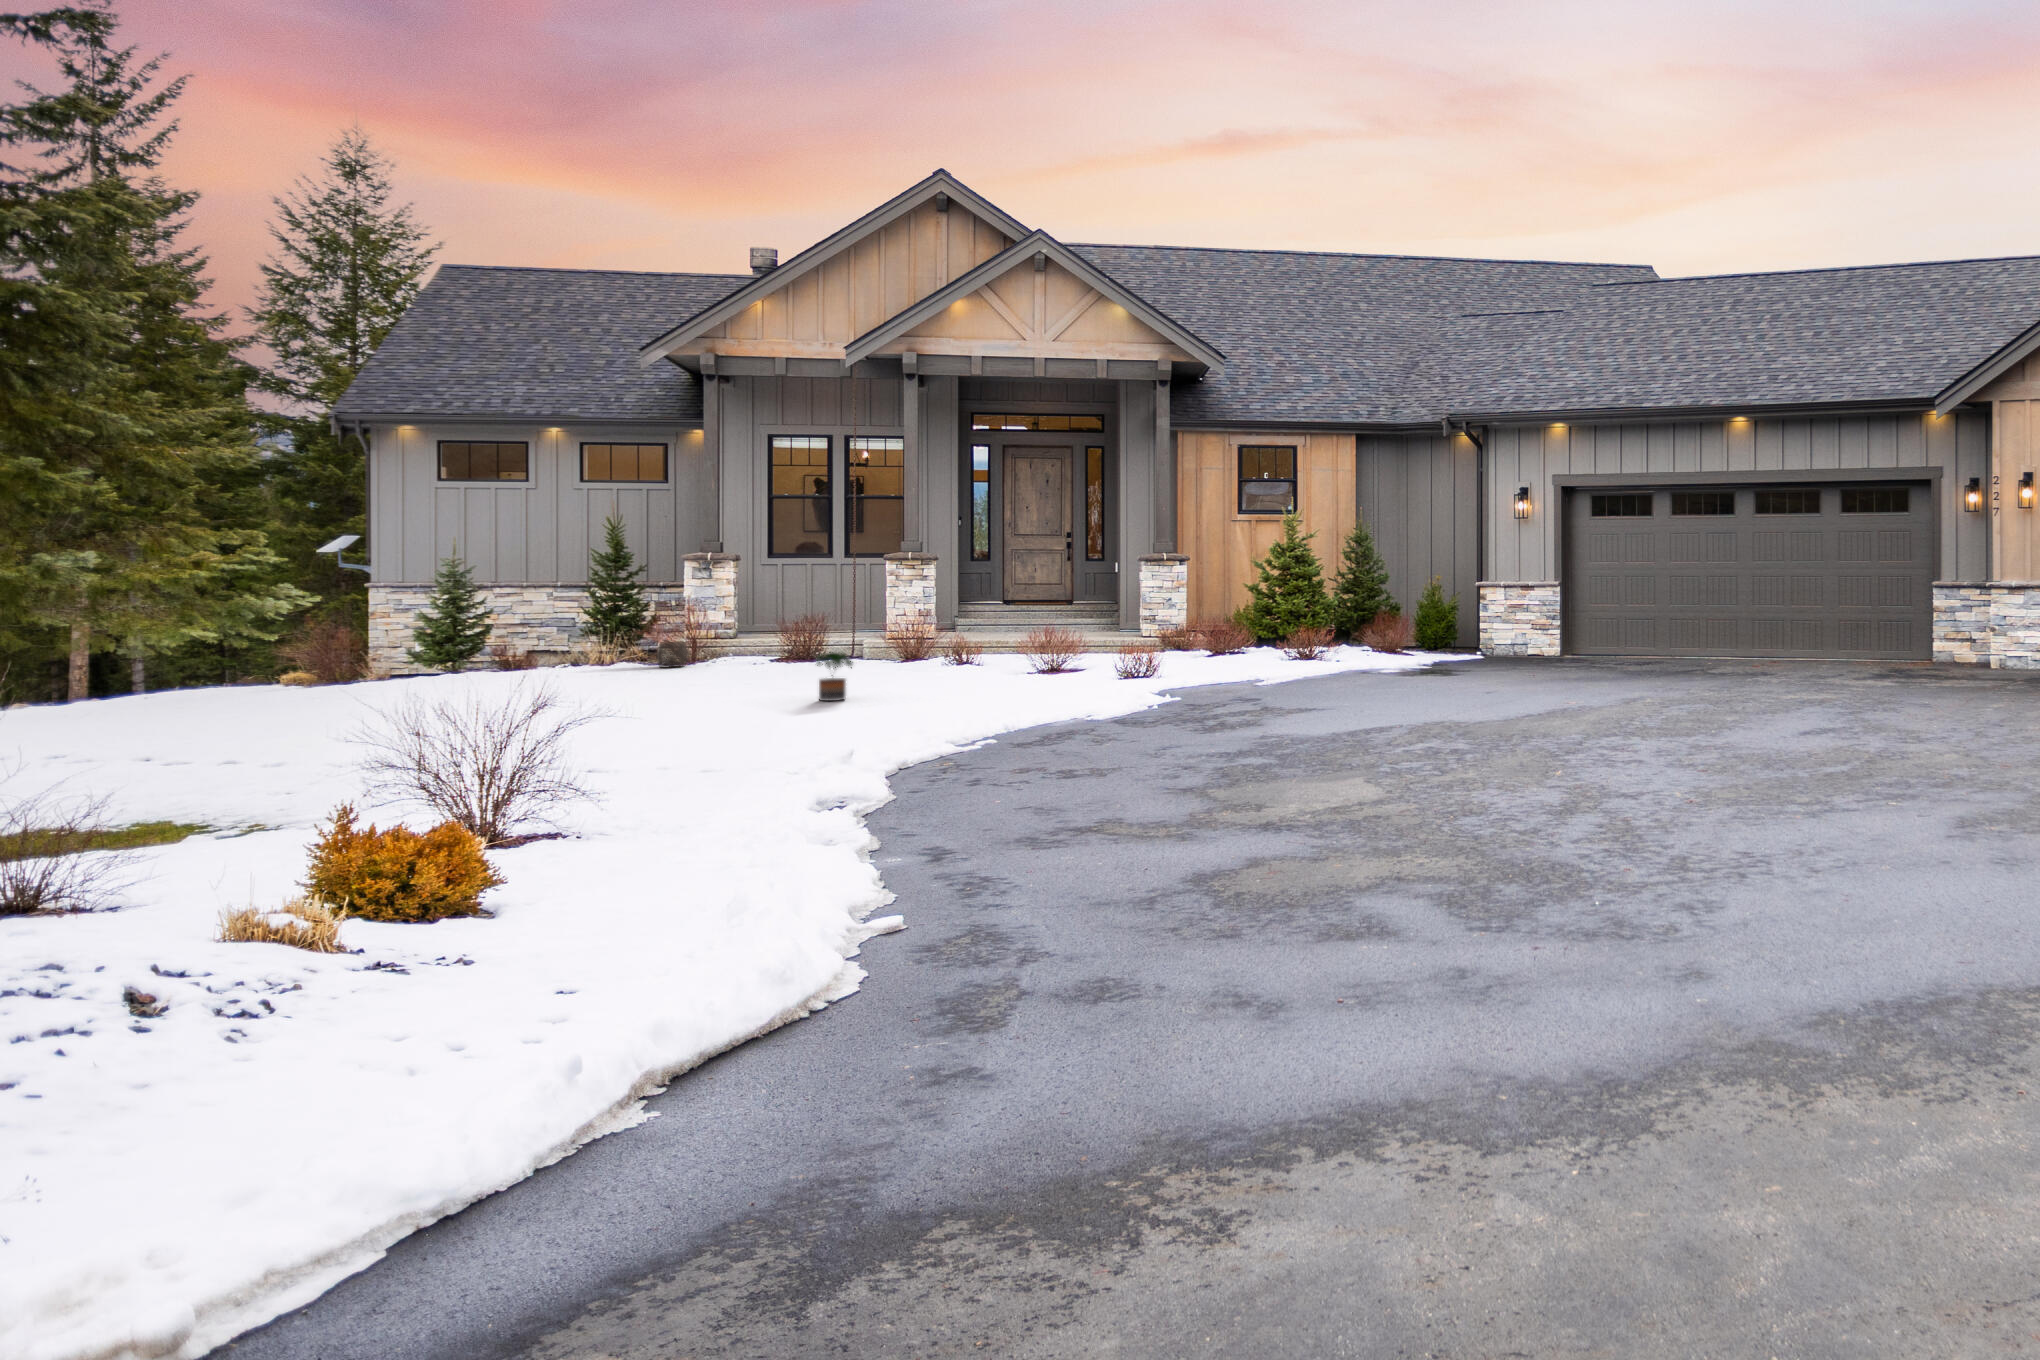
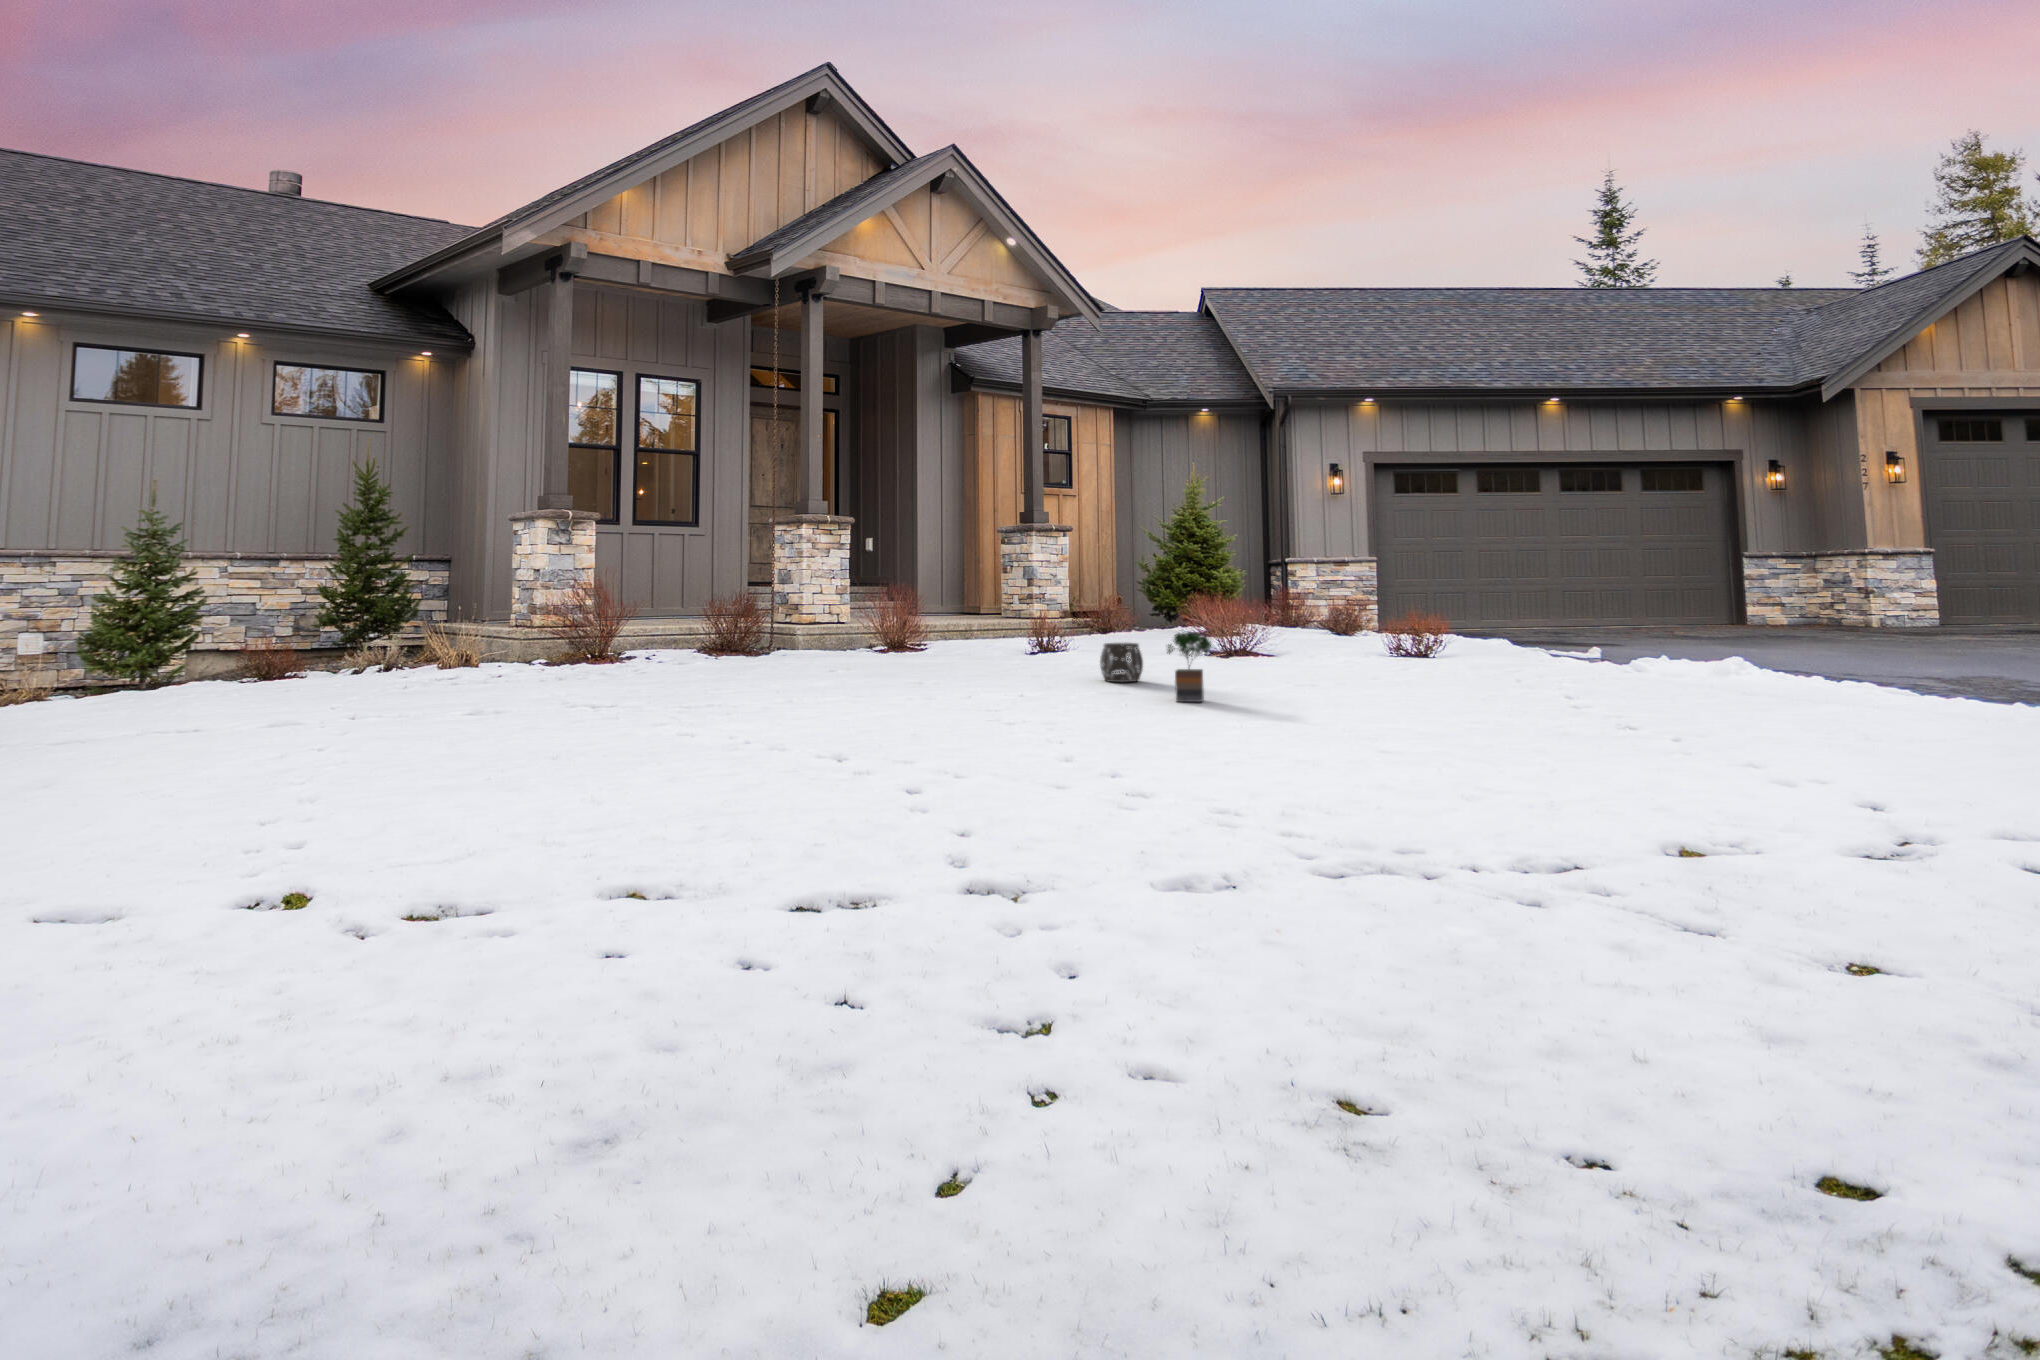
woven basket: present [656,642,689,668] -> present [1100,643,1143,683]

